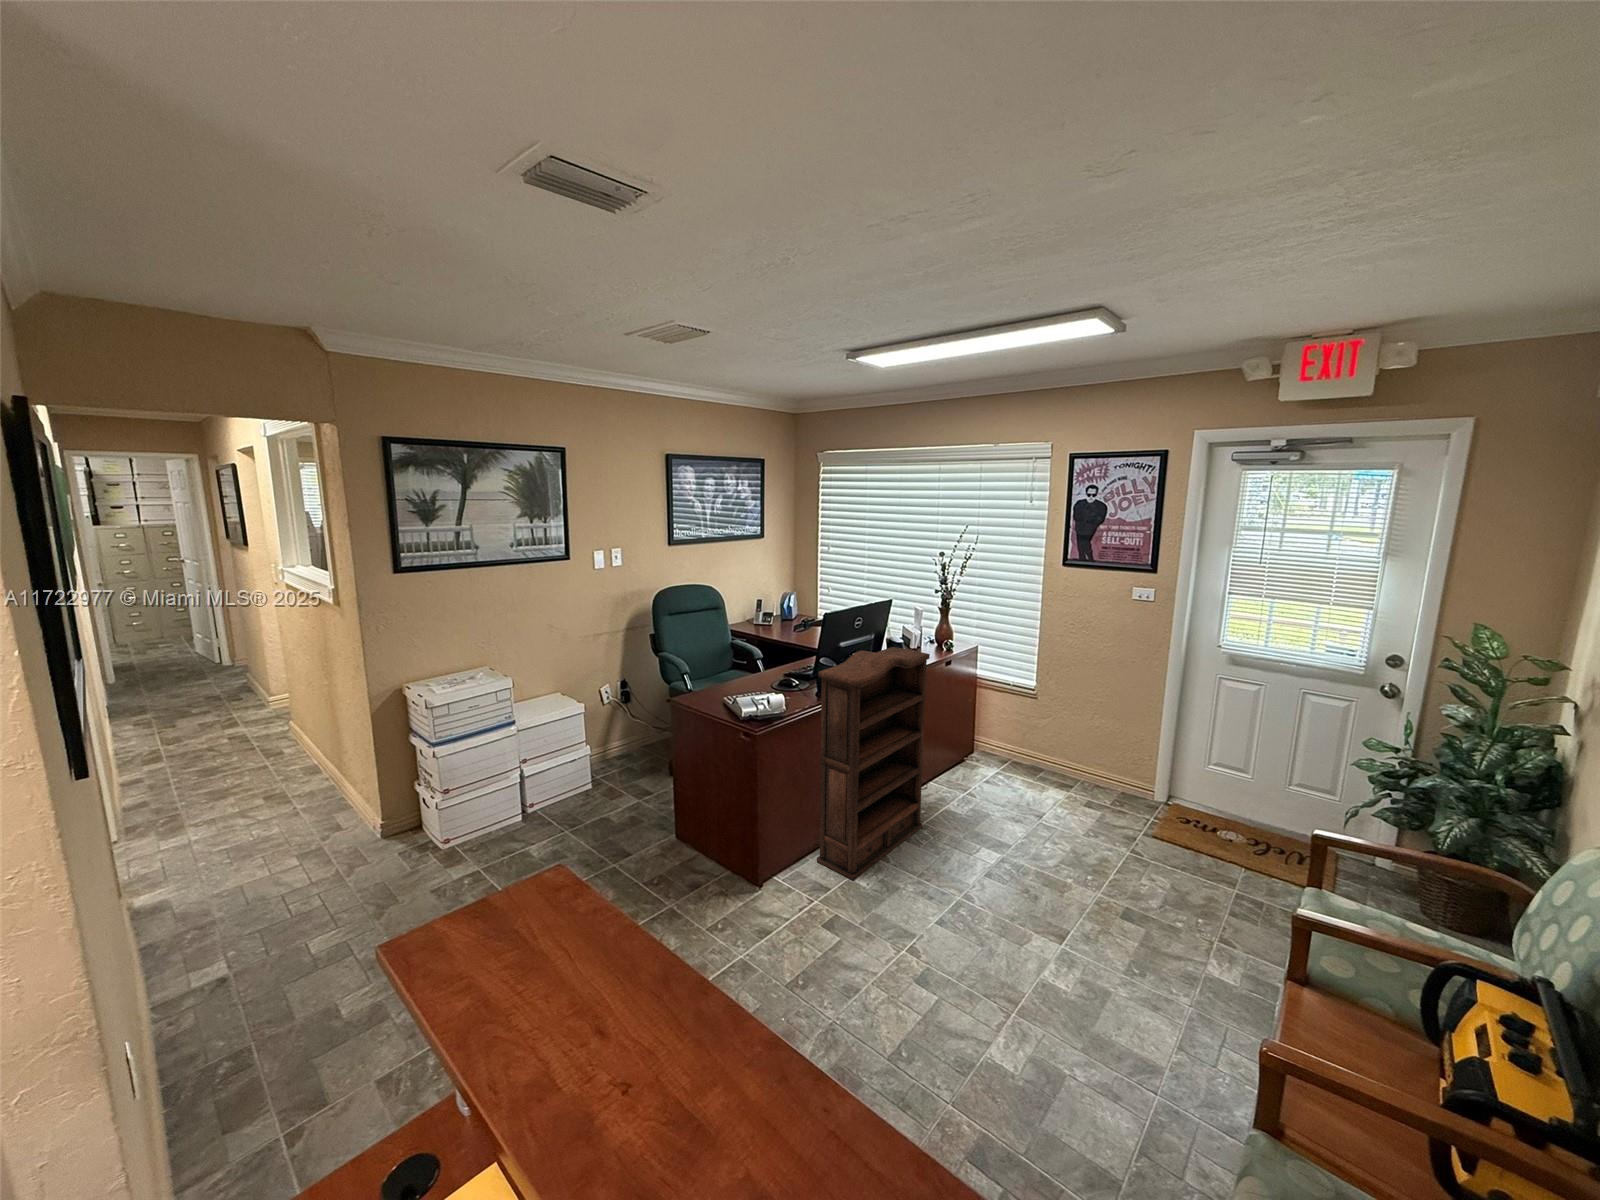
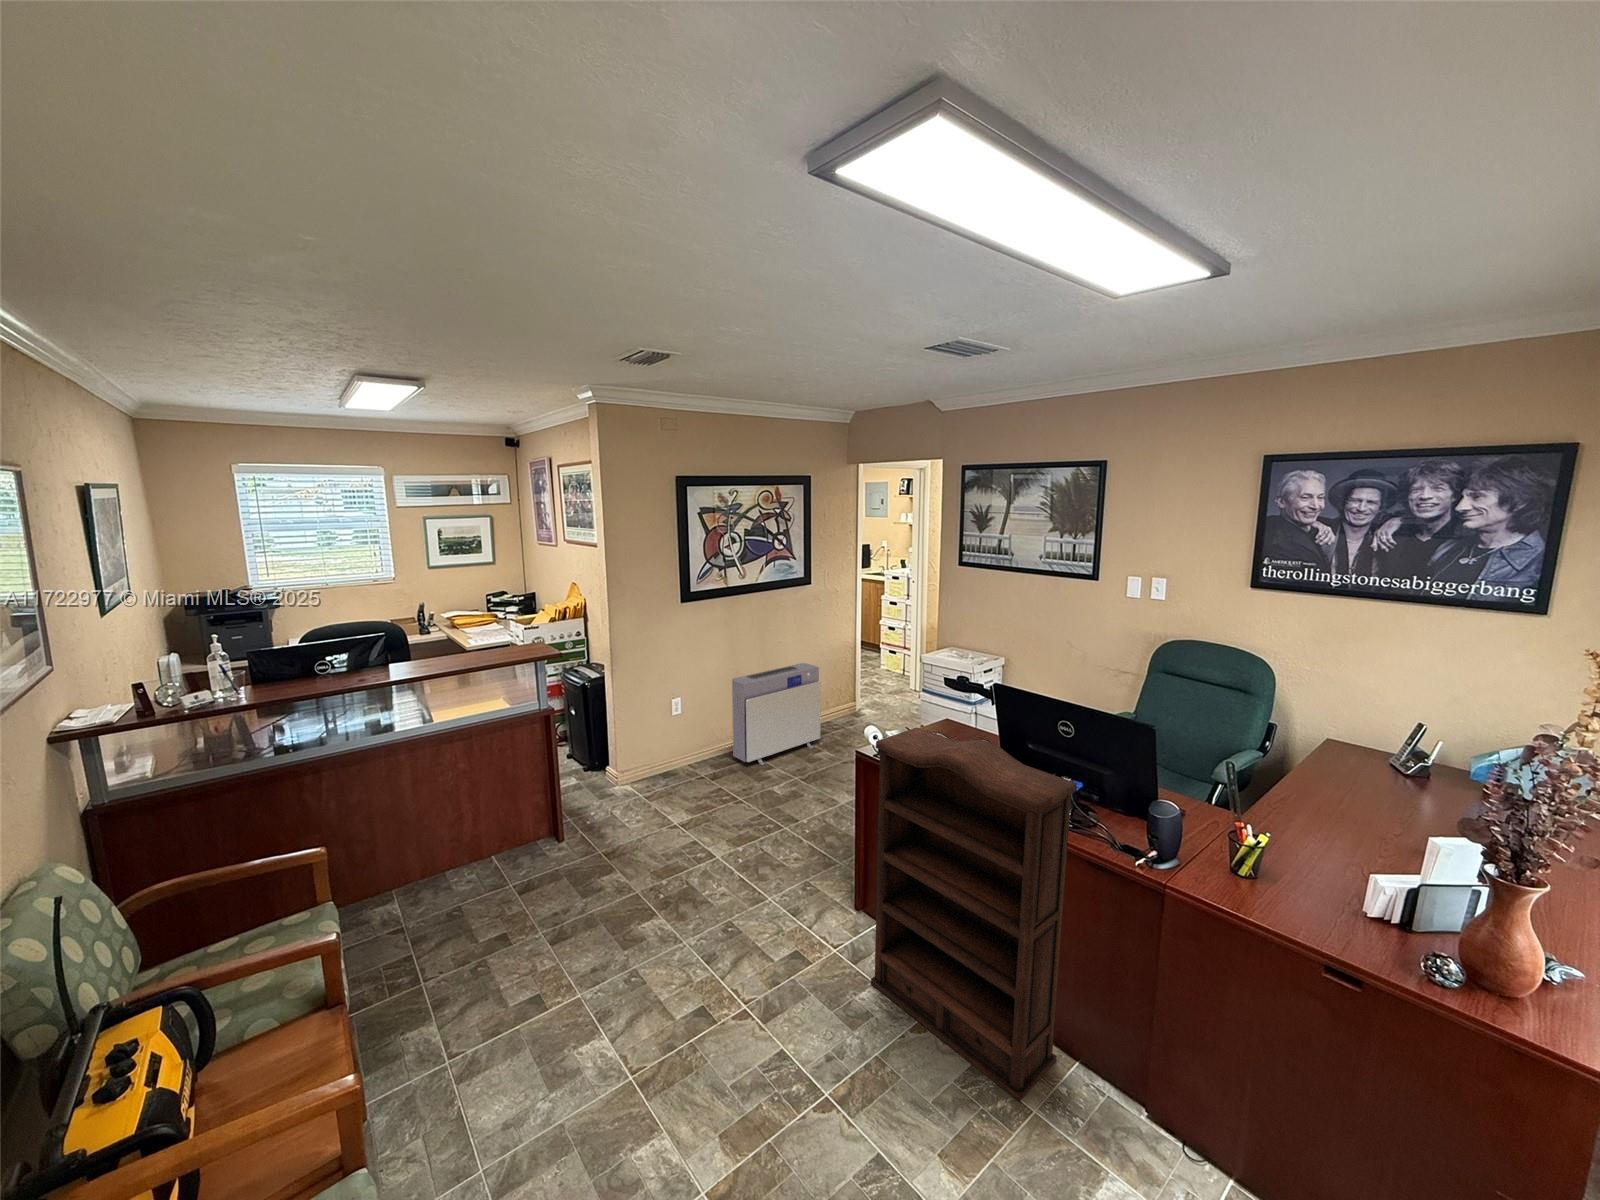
air purifier: none [157,820,300,1093] -> present [732,663,821,765]

